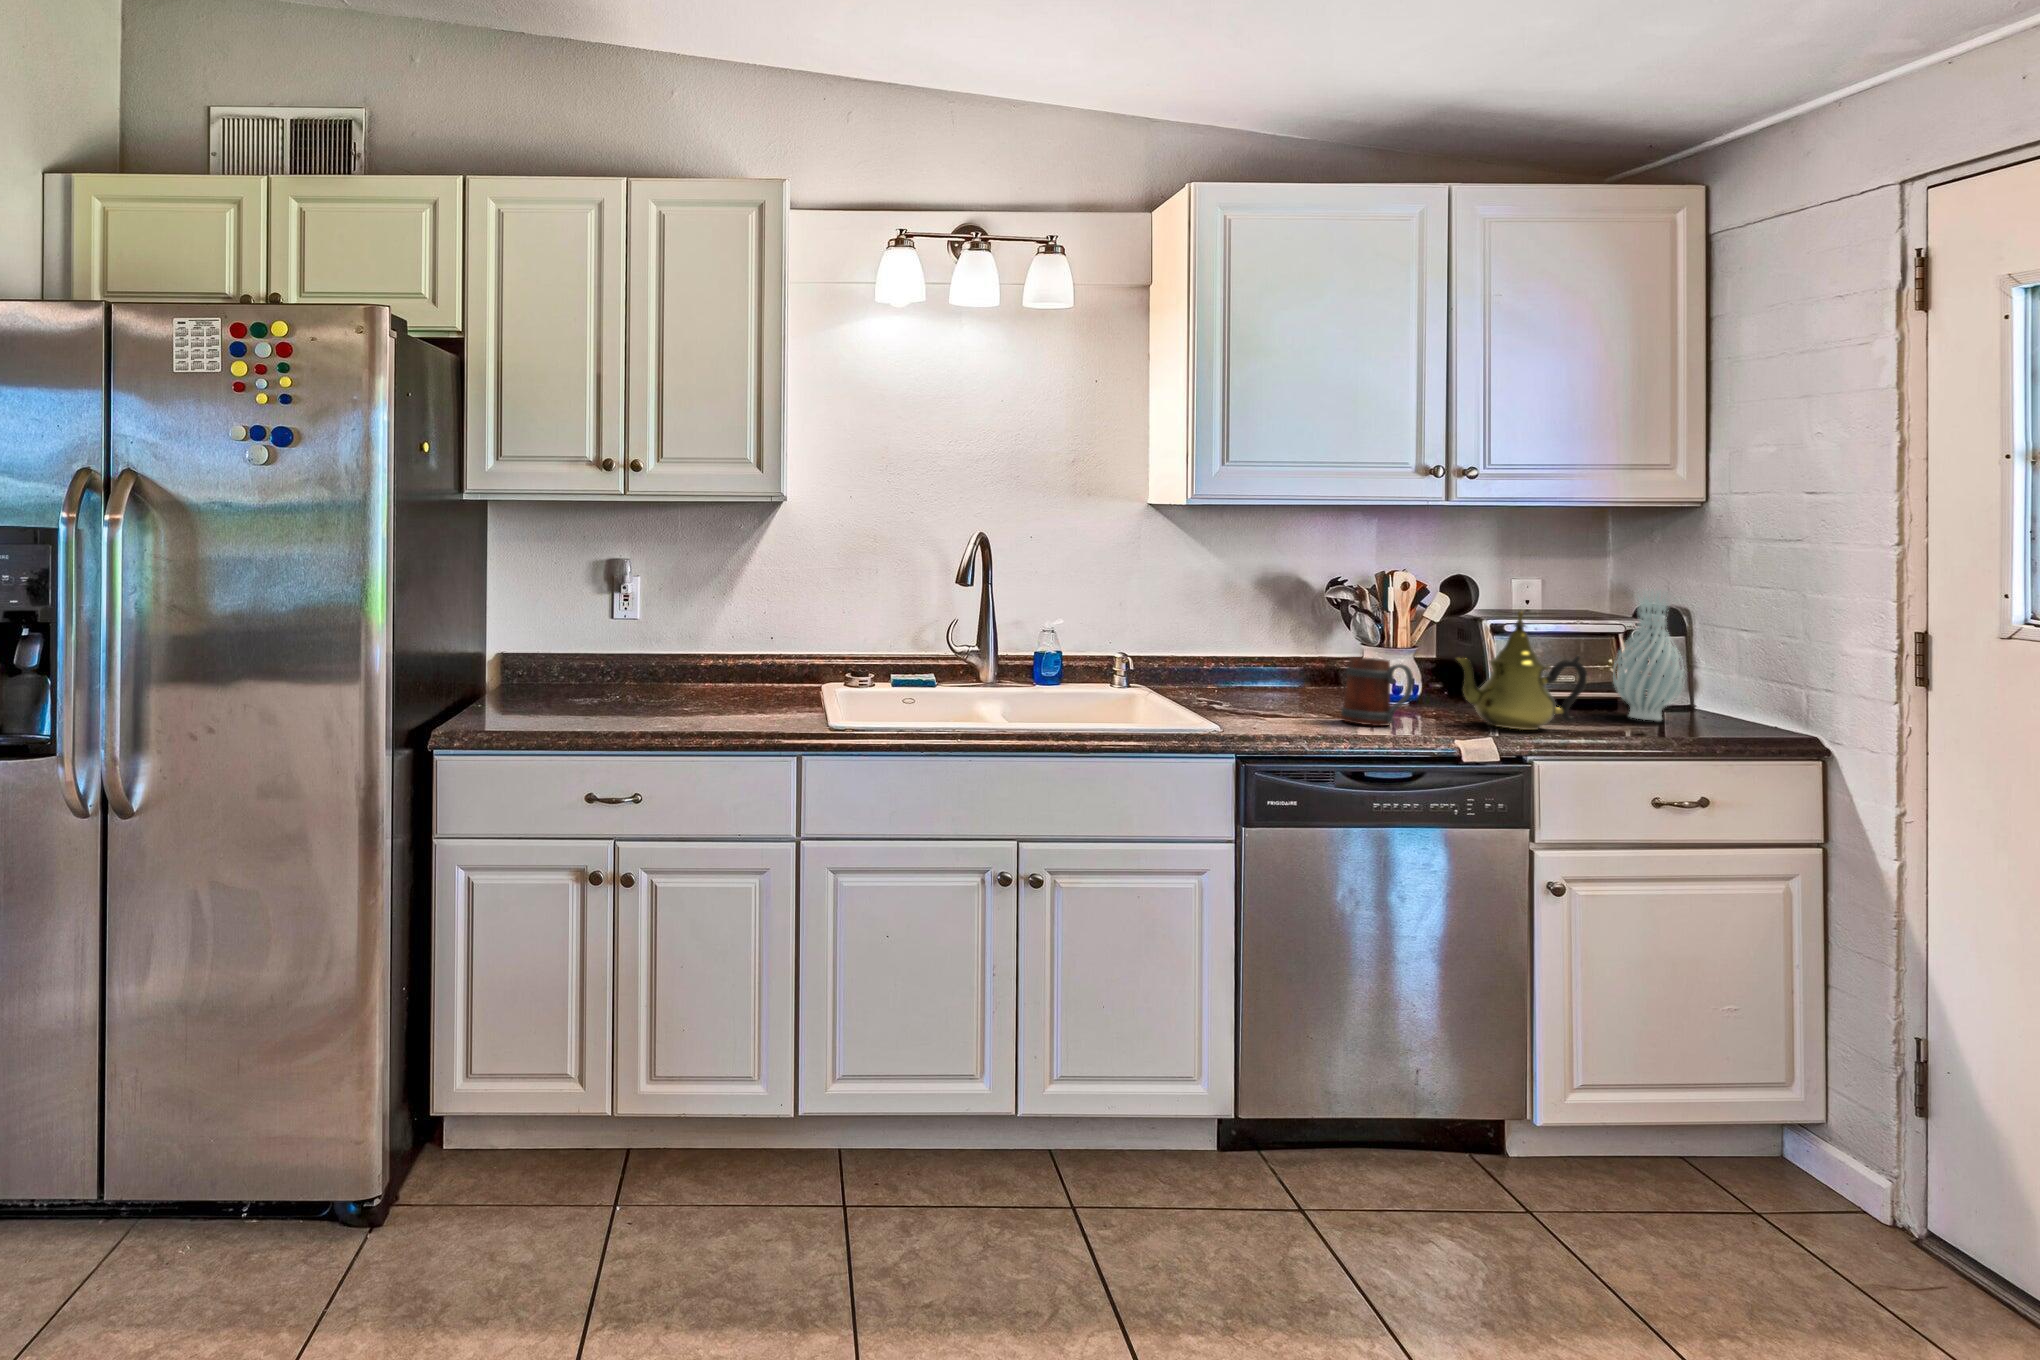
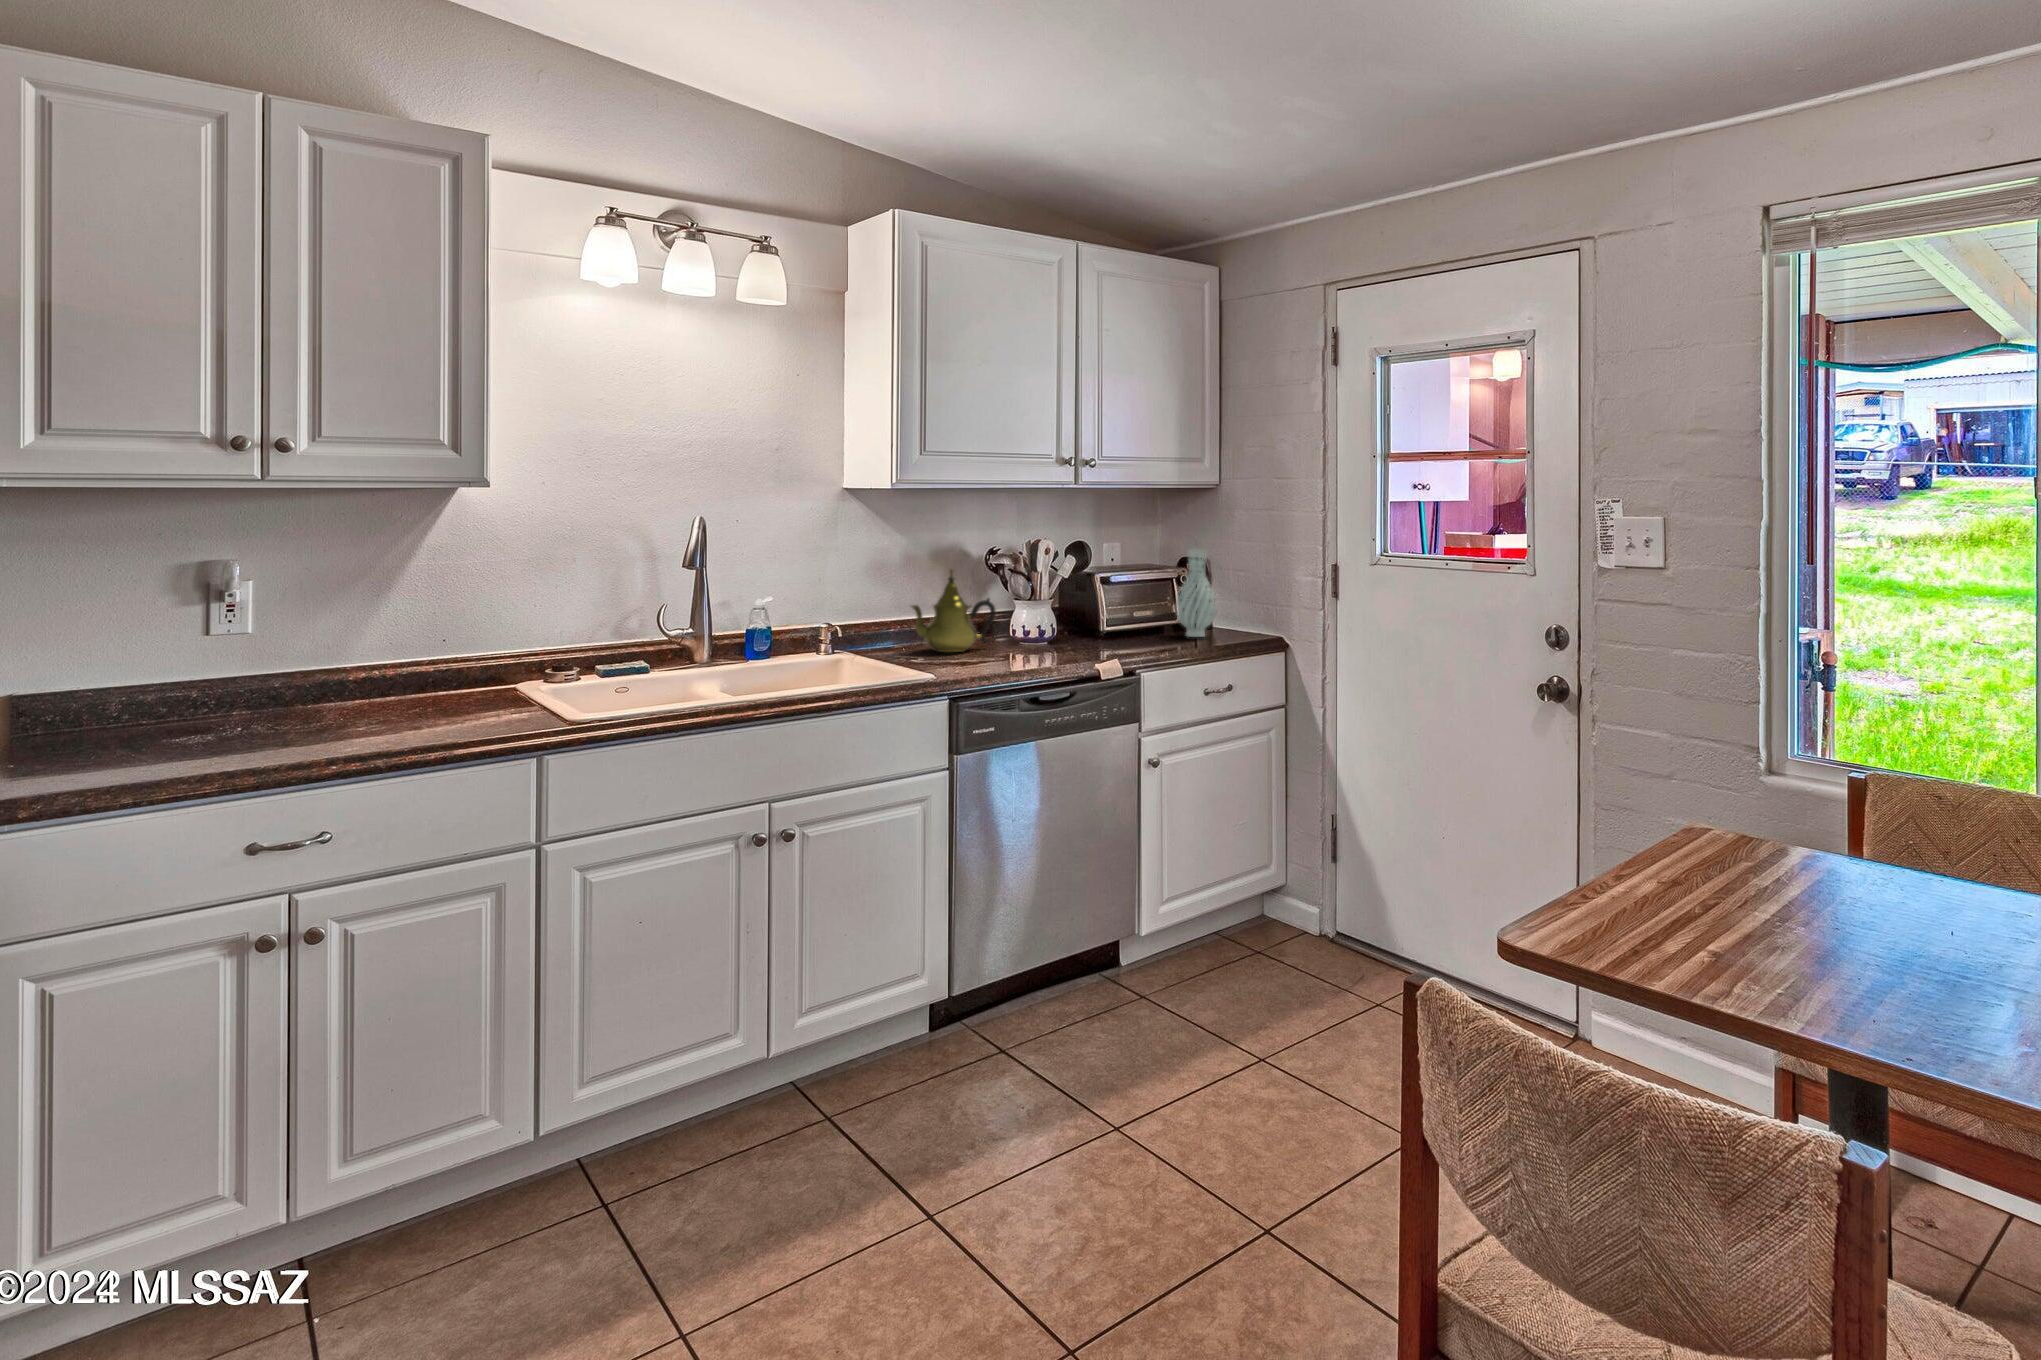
teapot: present [1457,611,1588,730] -> present [911,569,995,652]
mug: present [1341,657,1414,726] -> none [1012,612,1063,664]

